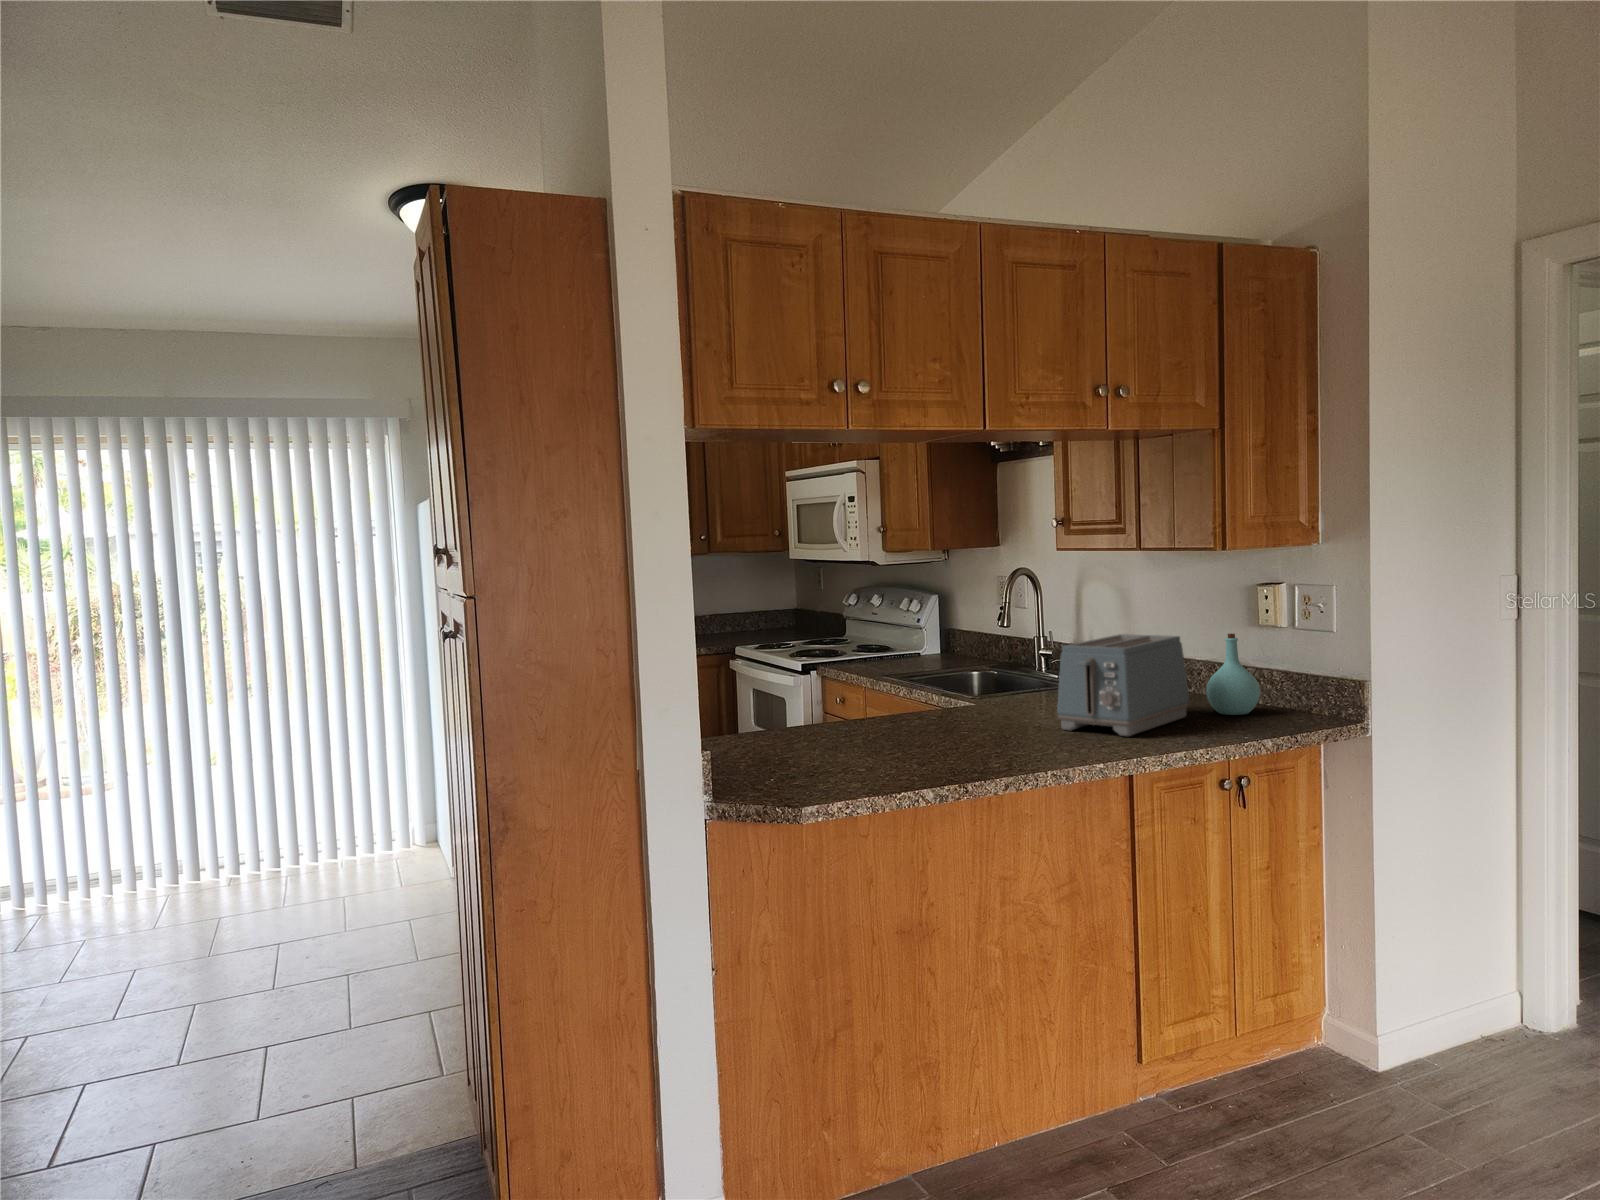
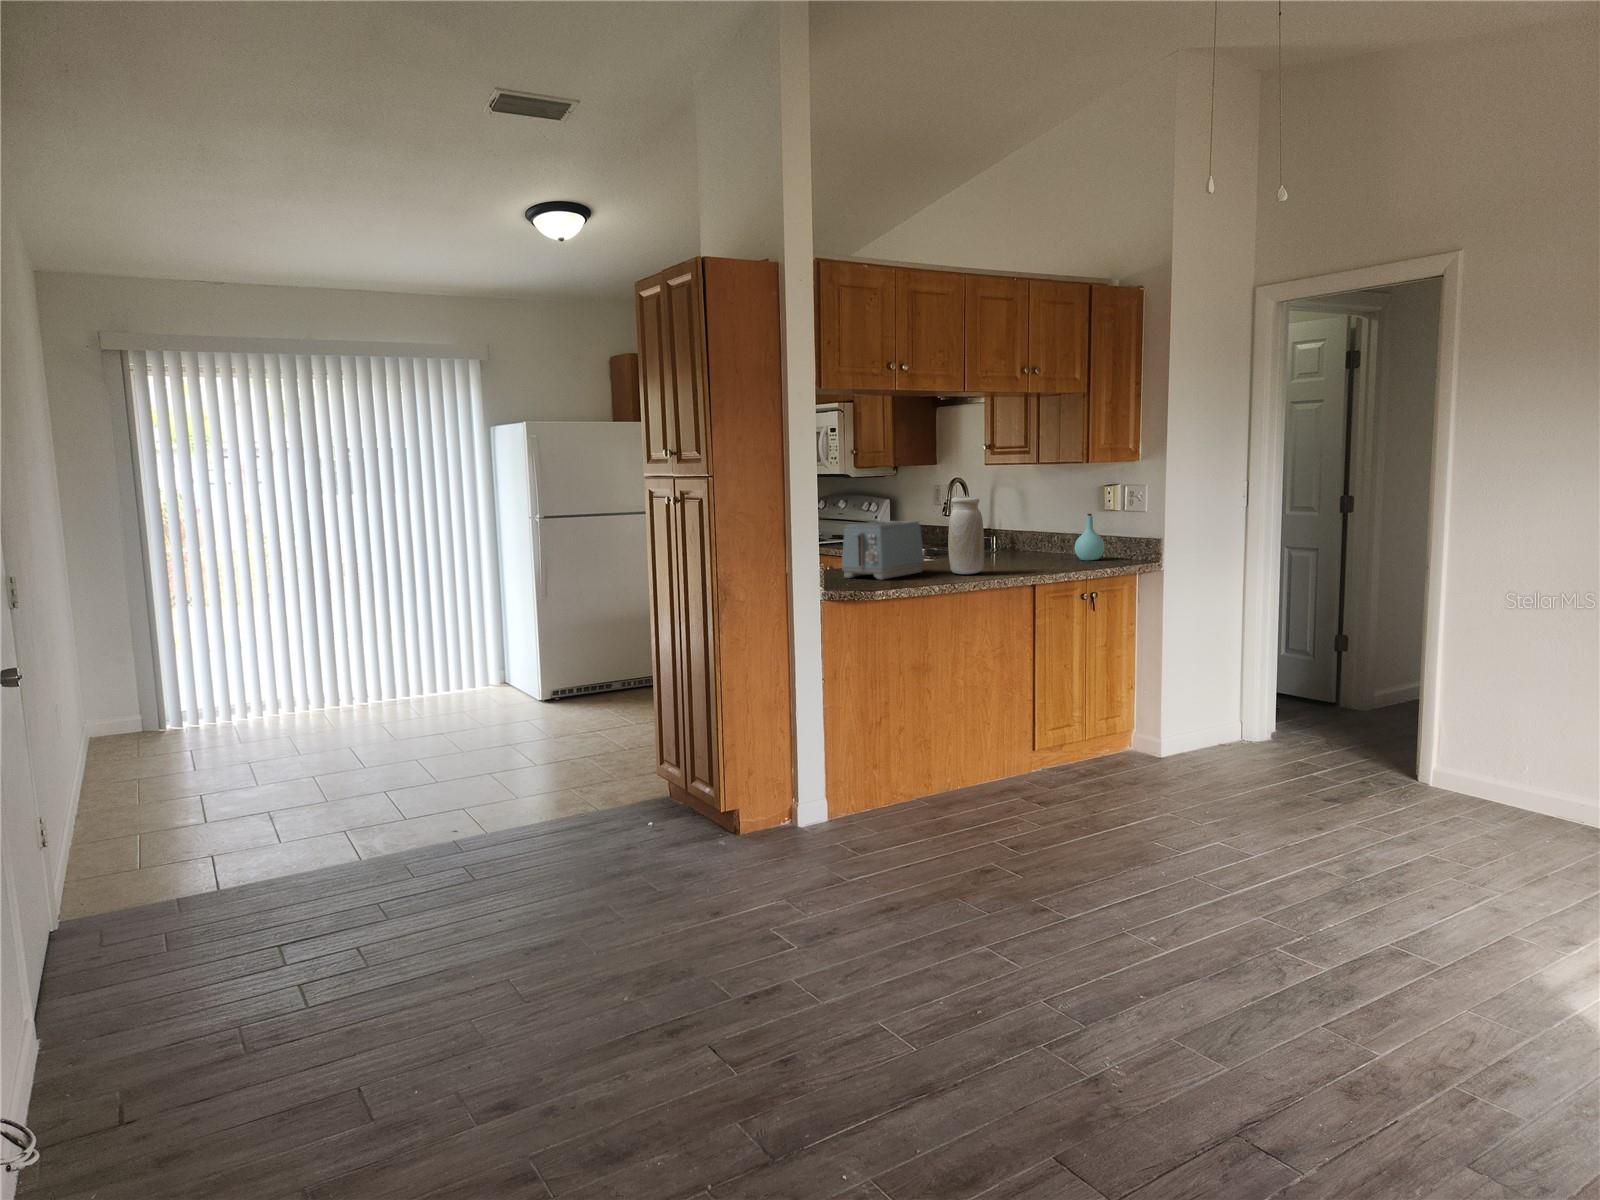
vase: none [964,617,1032,758] -> present [948,497,984,574]
toaster: present [1057,634,1189,736] -> present [842,521,925,580]

